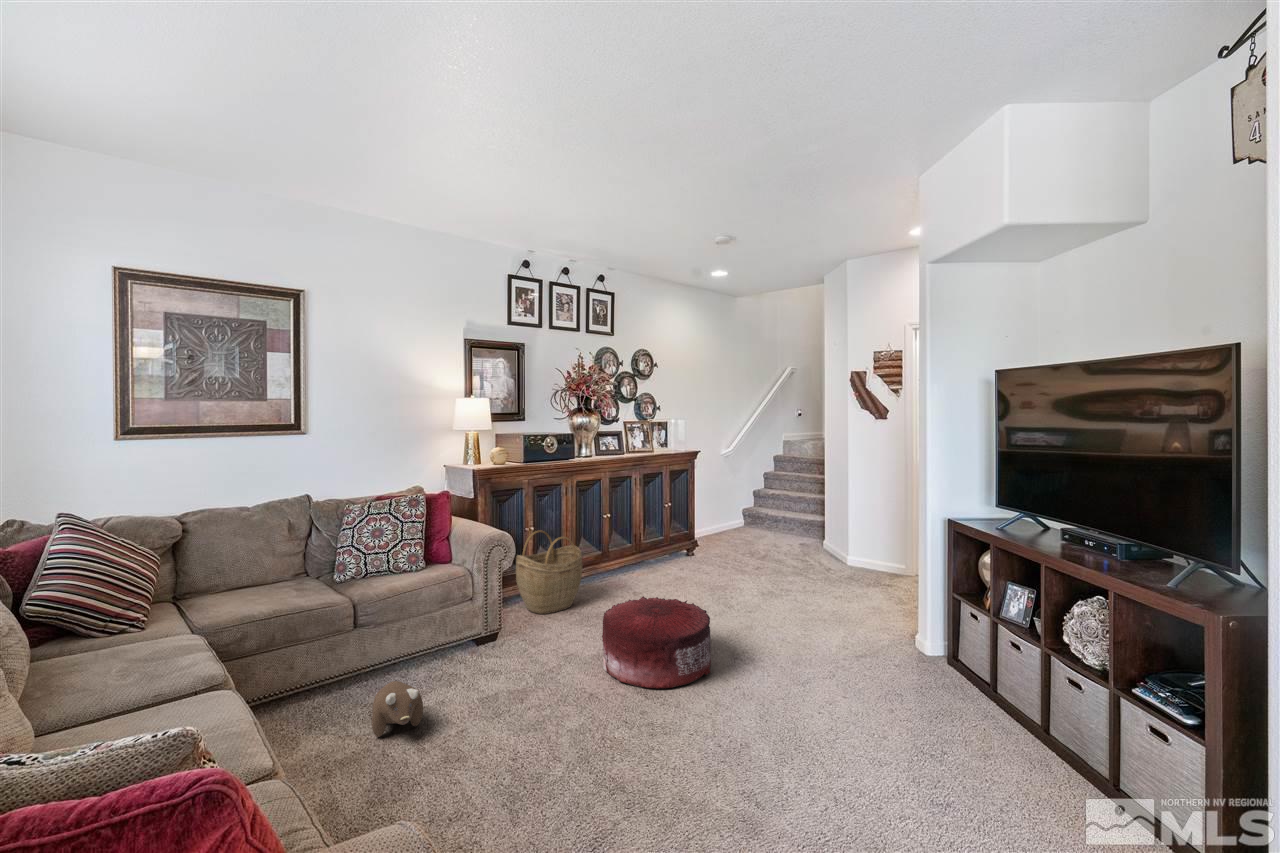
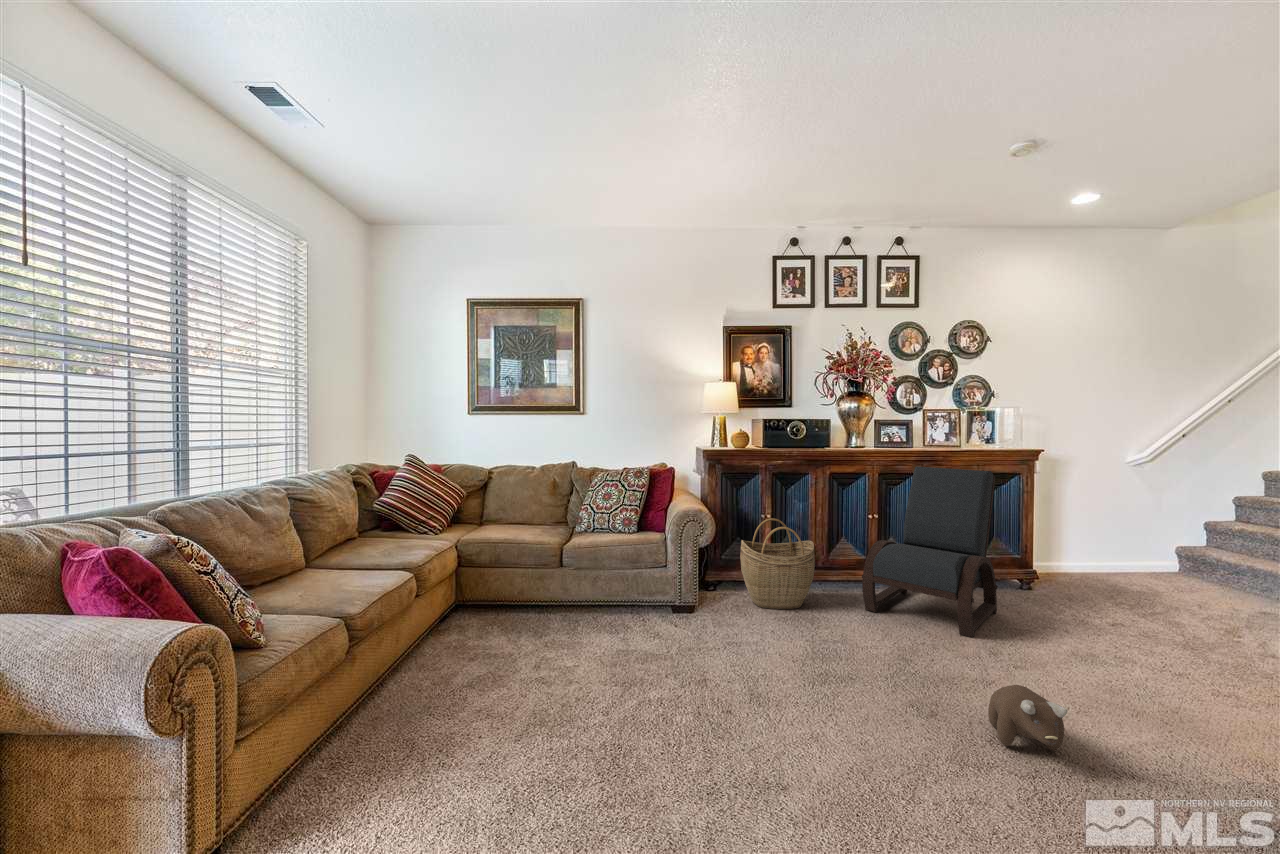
lounge chair: none [615,471,696,596] -> present [862,466,998,638]
pouf: present [602,596,711,689] -> none [743,609,894,737]
plush toy: present [372,681,423,737] -> present [988,685,1068,751]

